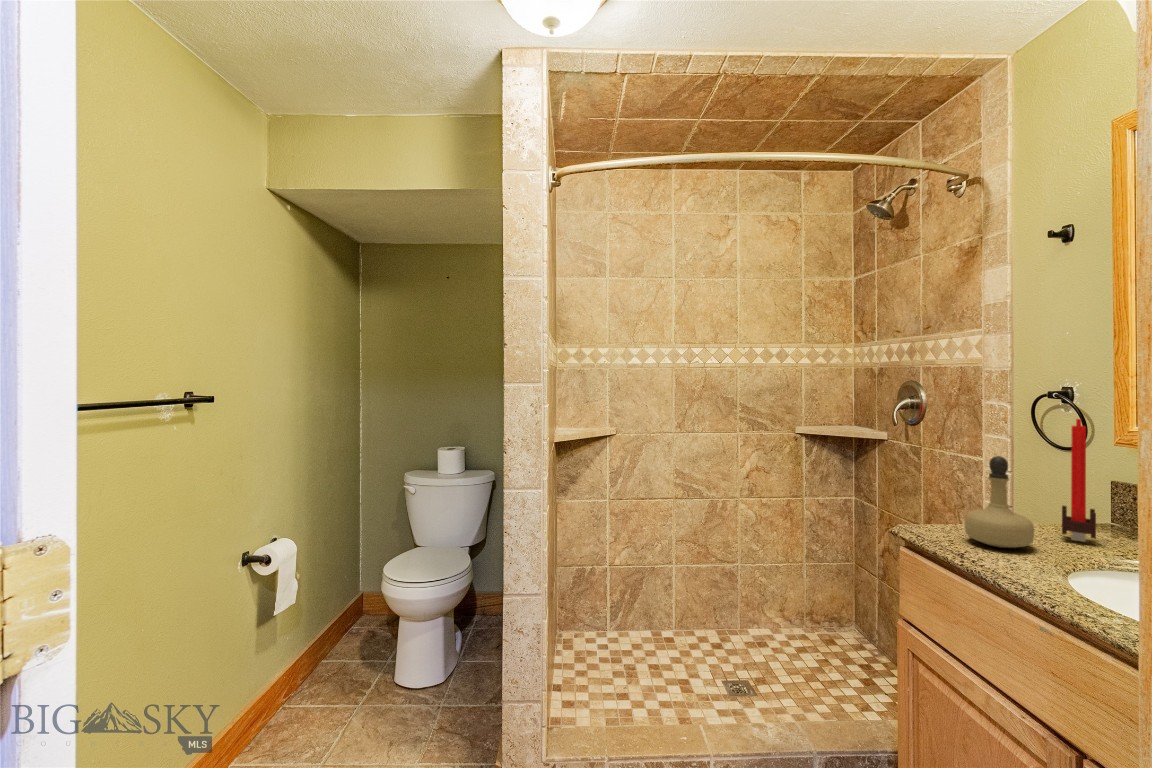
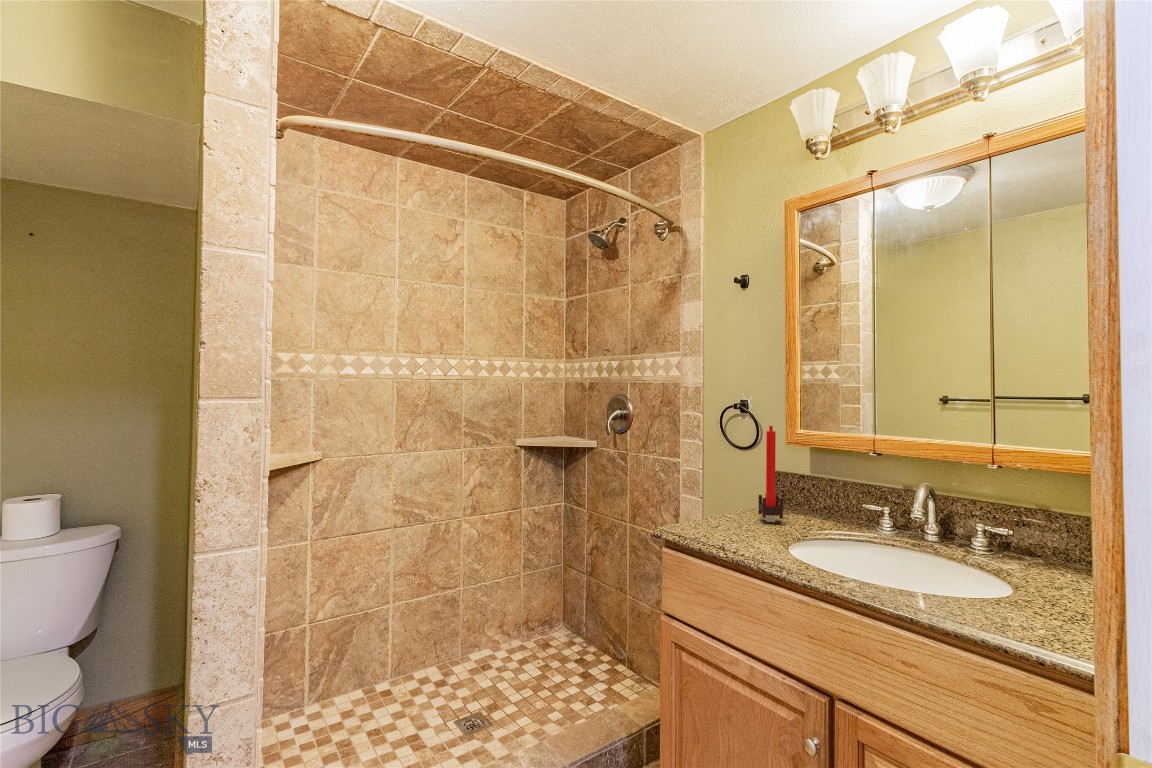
perfume bottle: present [965,456,1034,548] -> none [709,458,757,536]

